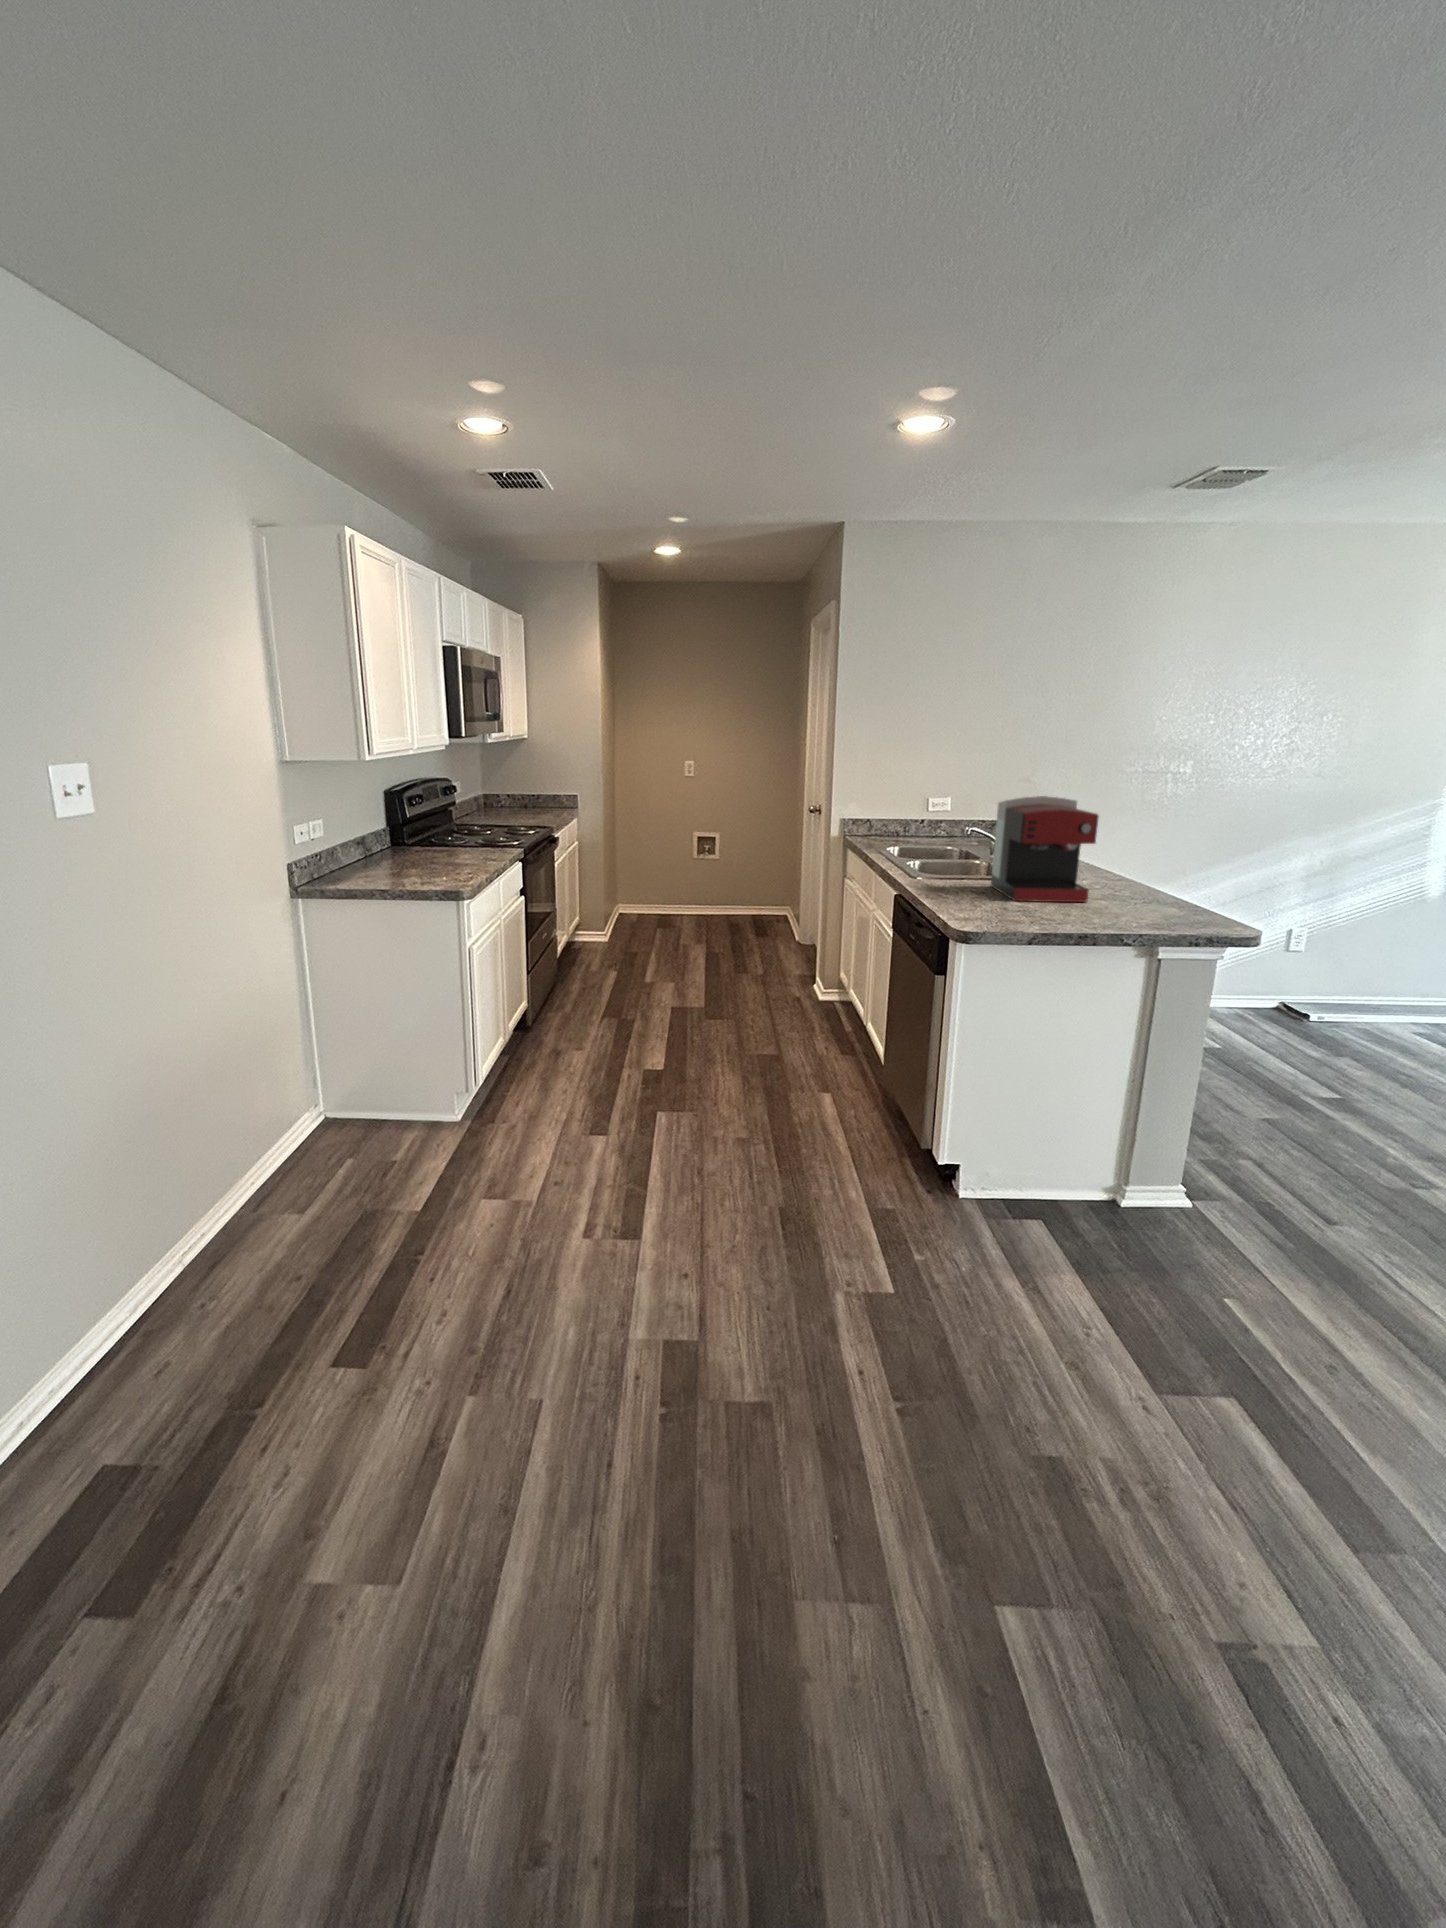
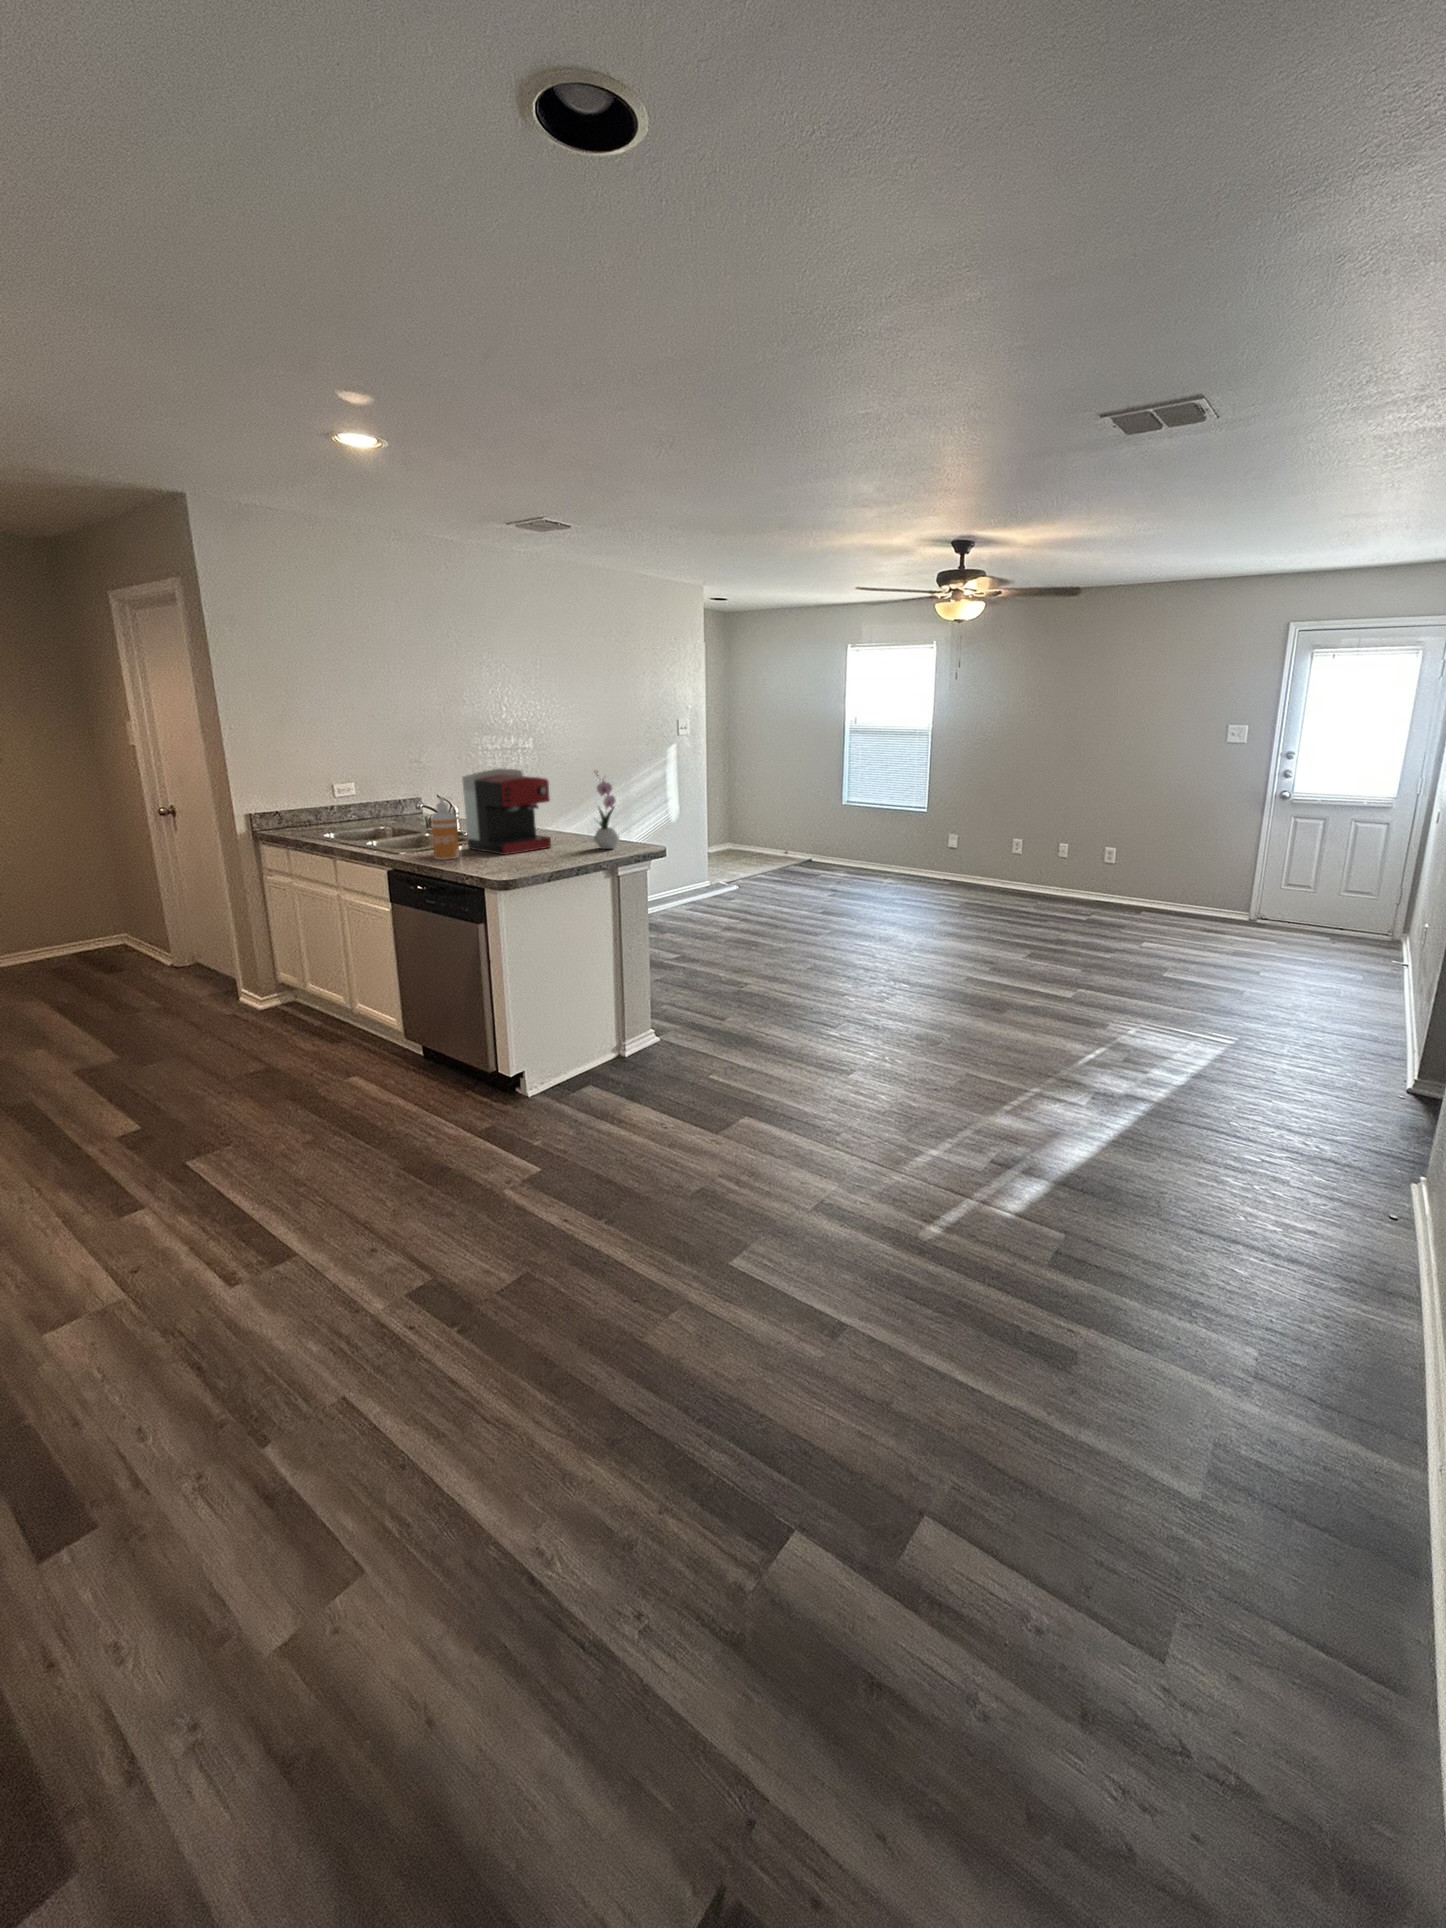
flower arrangement: none [1142,808,1191,921] -> present [594,772,620,849]
soap dispenser: none [934,823,967,895] -> present [431,797,459,860]

